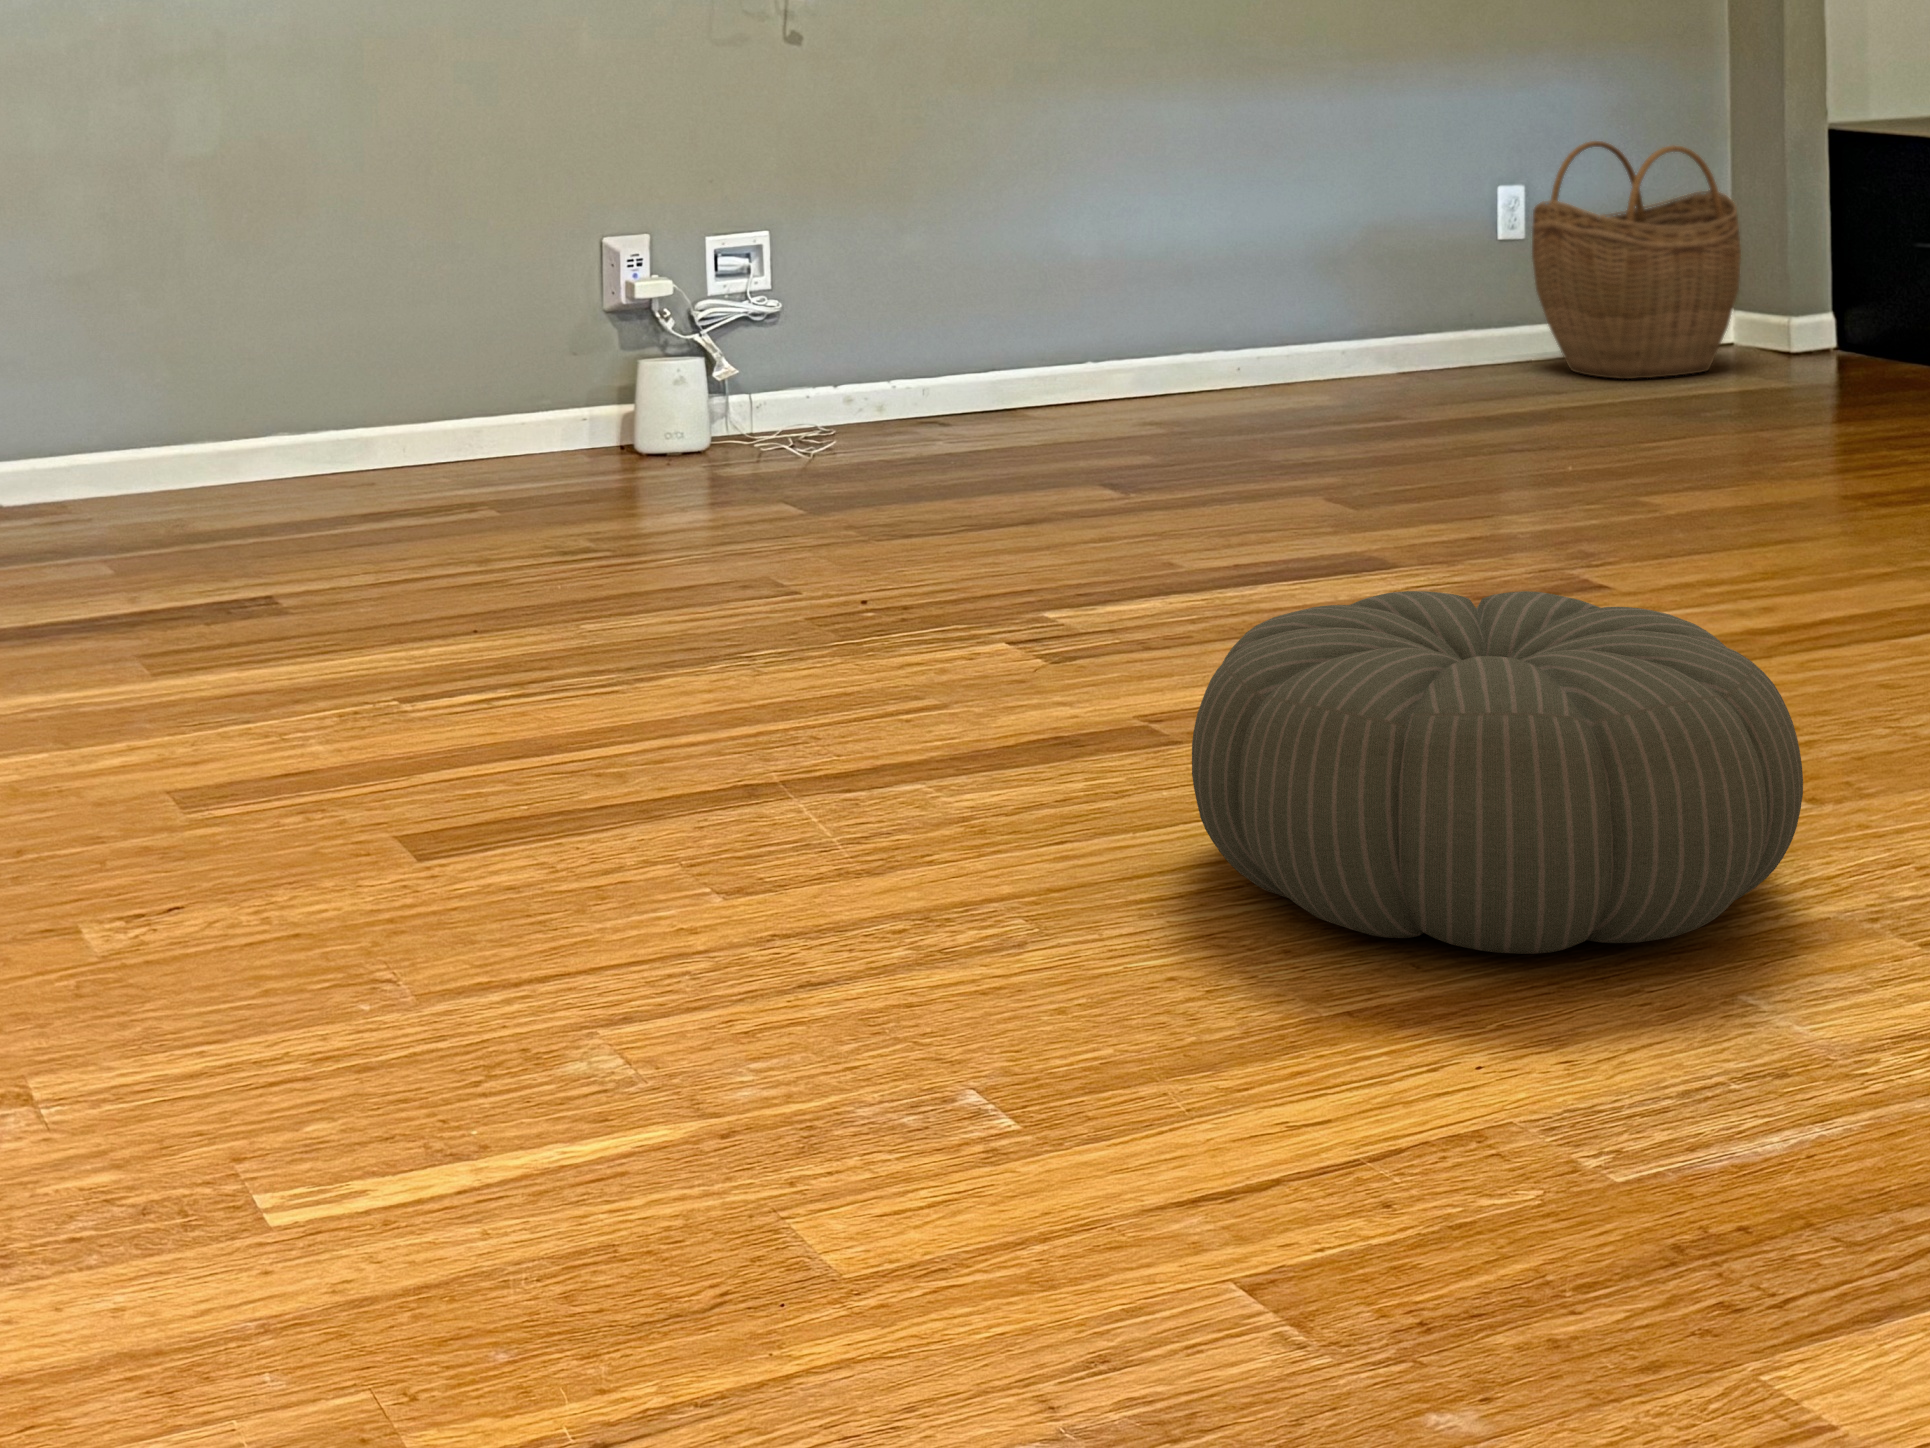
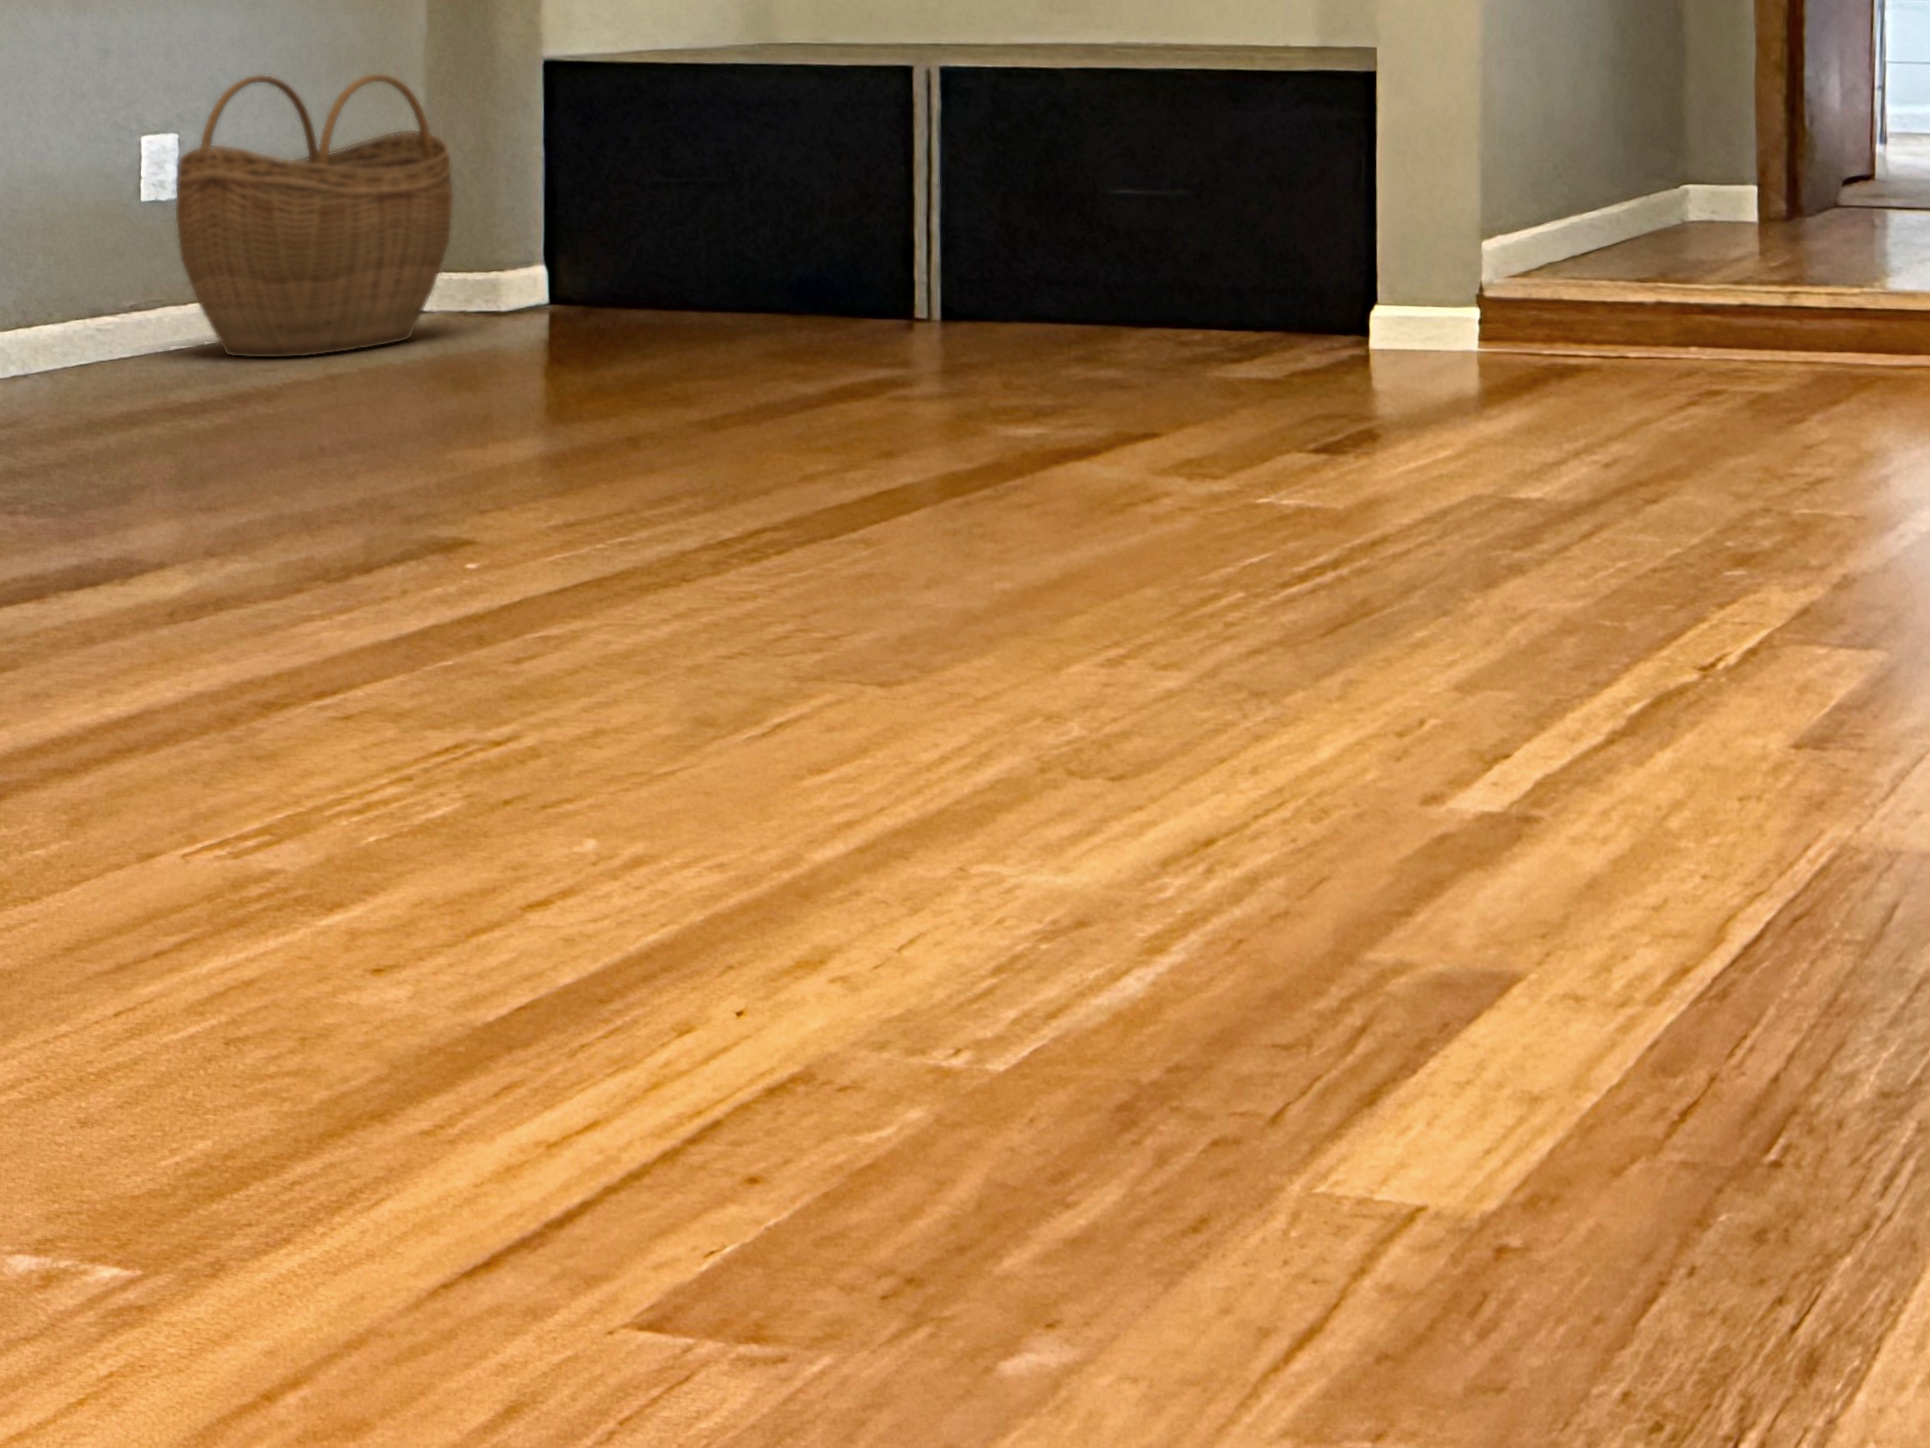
pouf: present [1192,591,1803,954] -> none [159,486,980,926]

